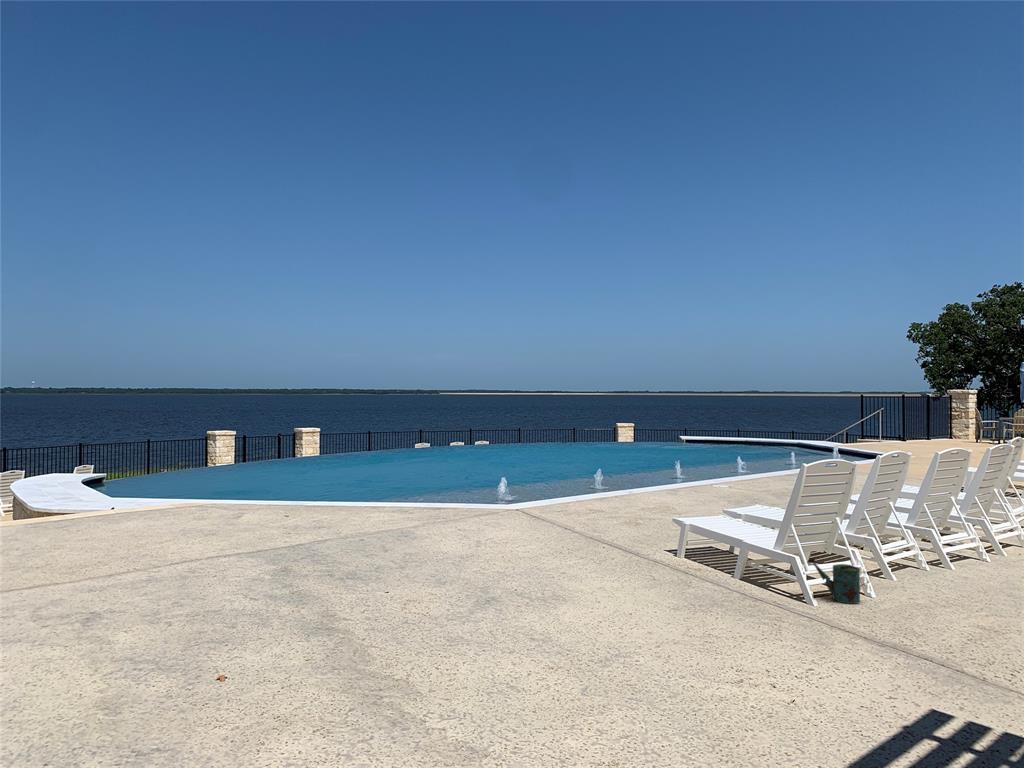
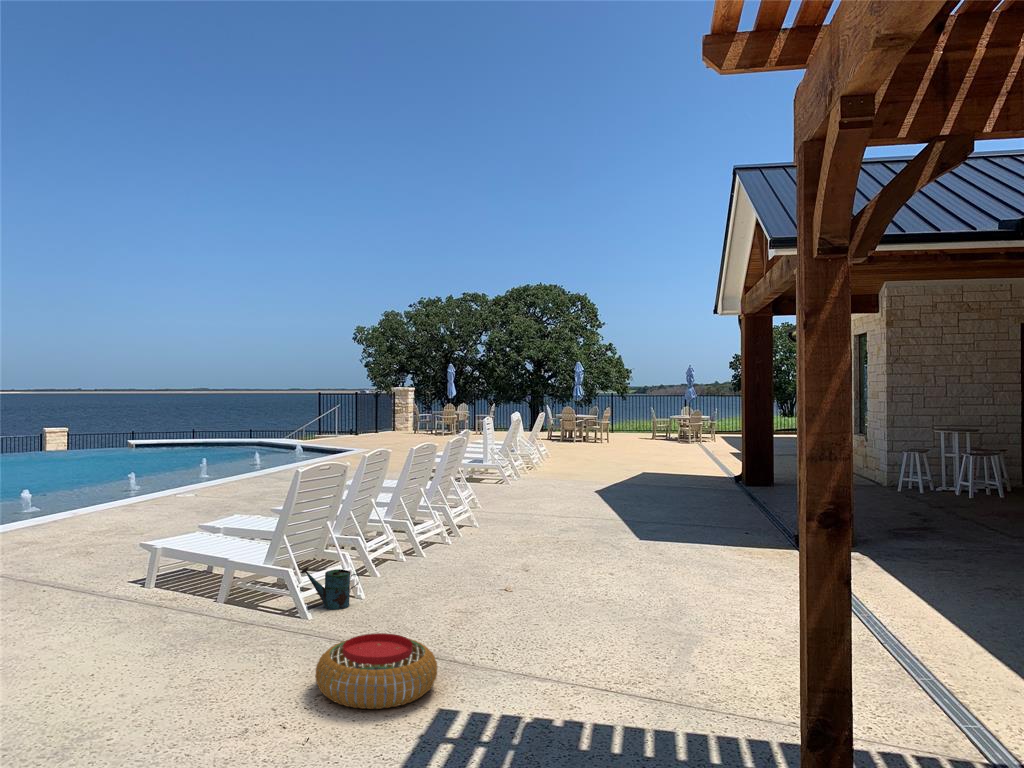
pouf: none [813,631,960,716] -> present [315,633,437,709]

